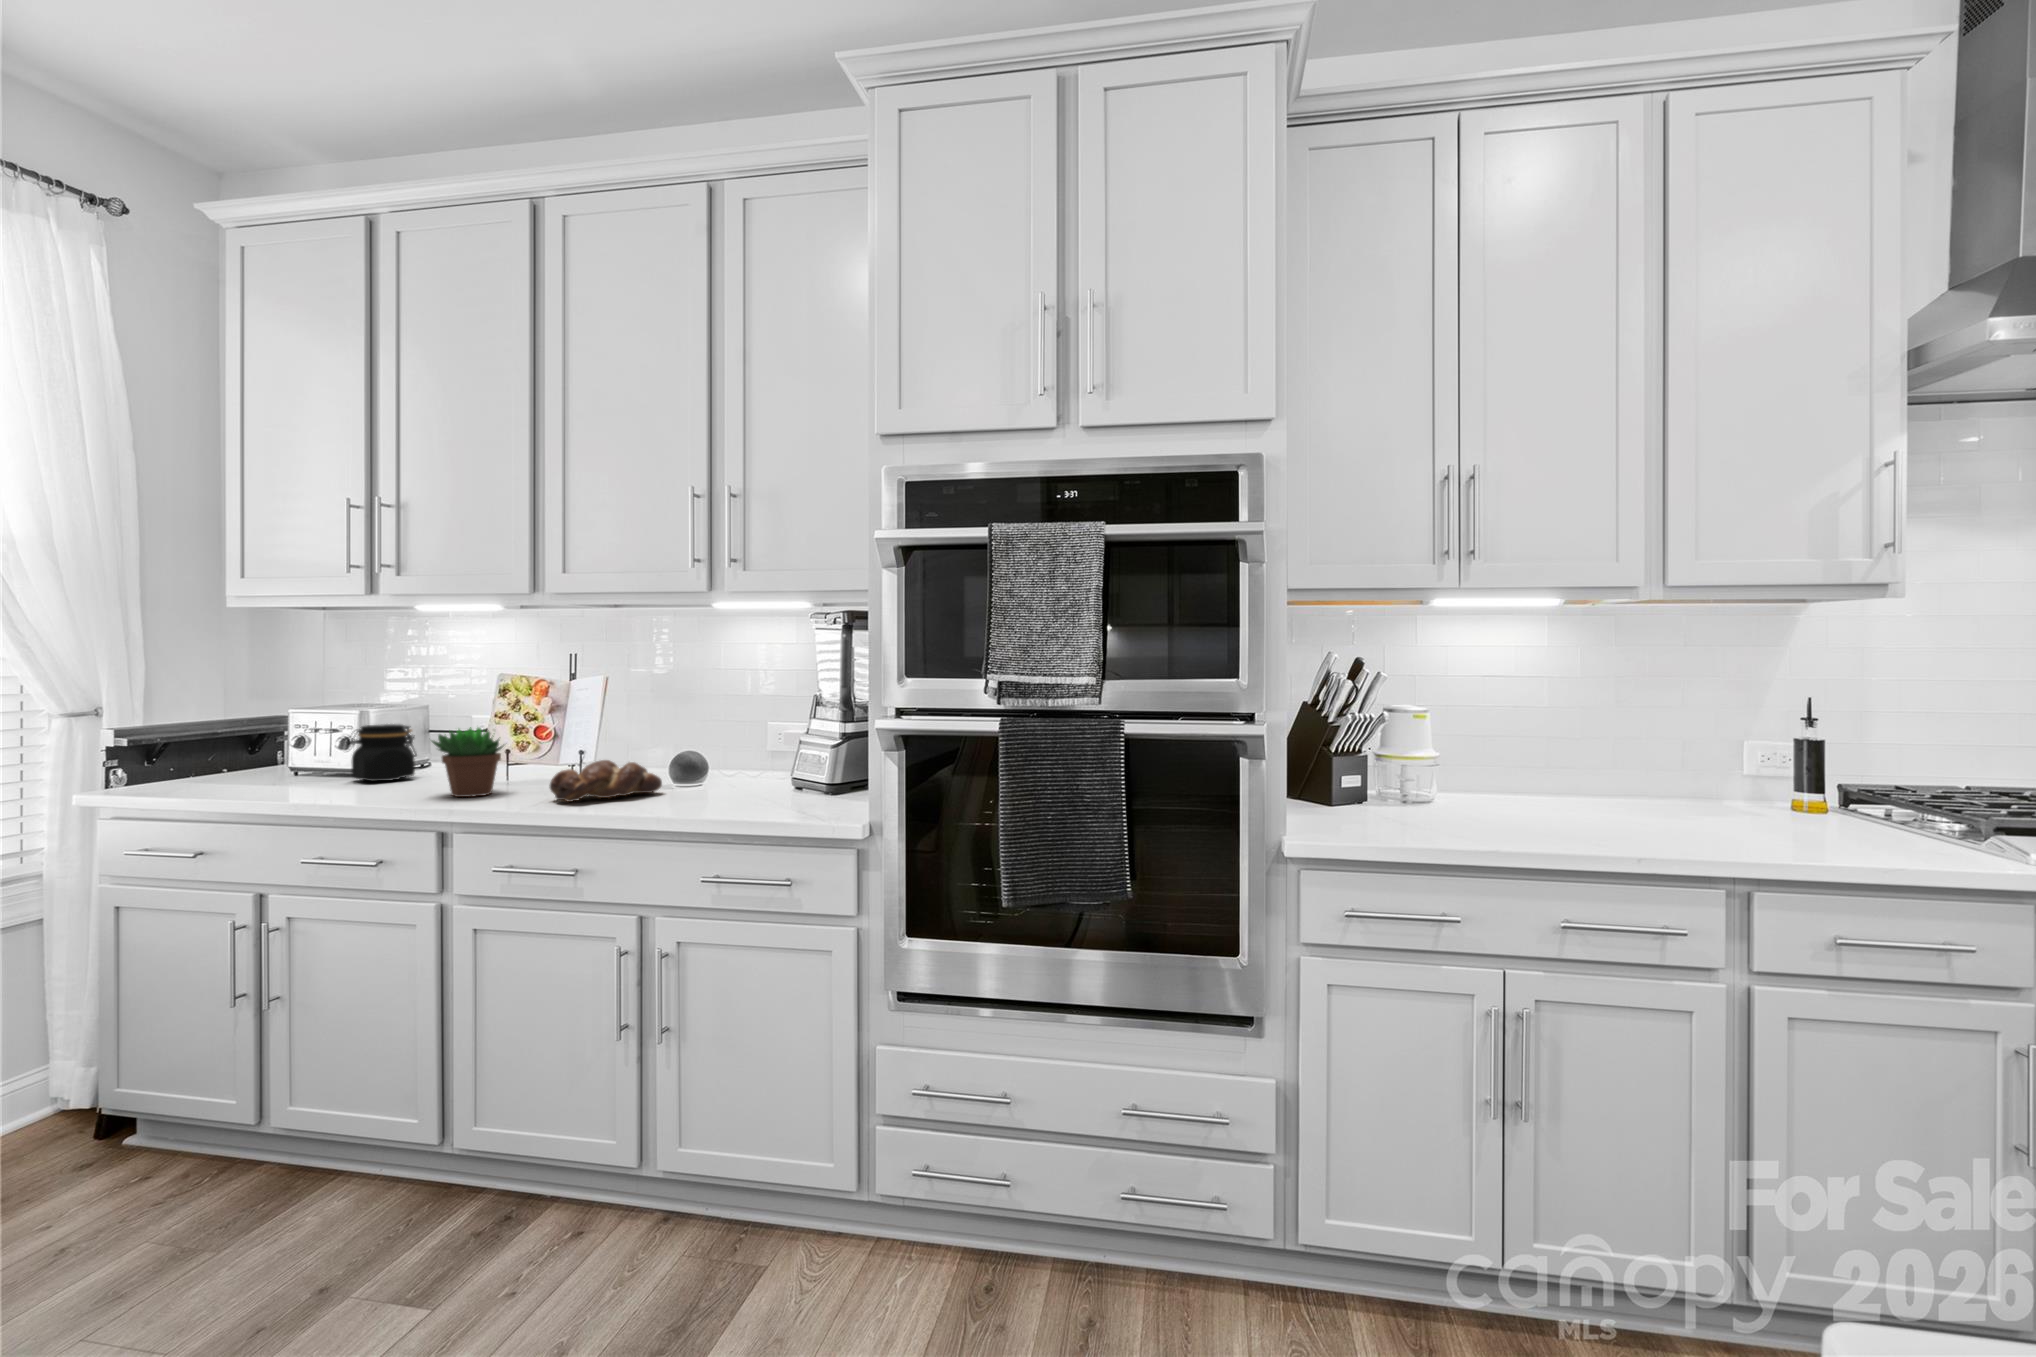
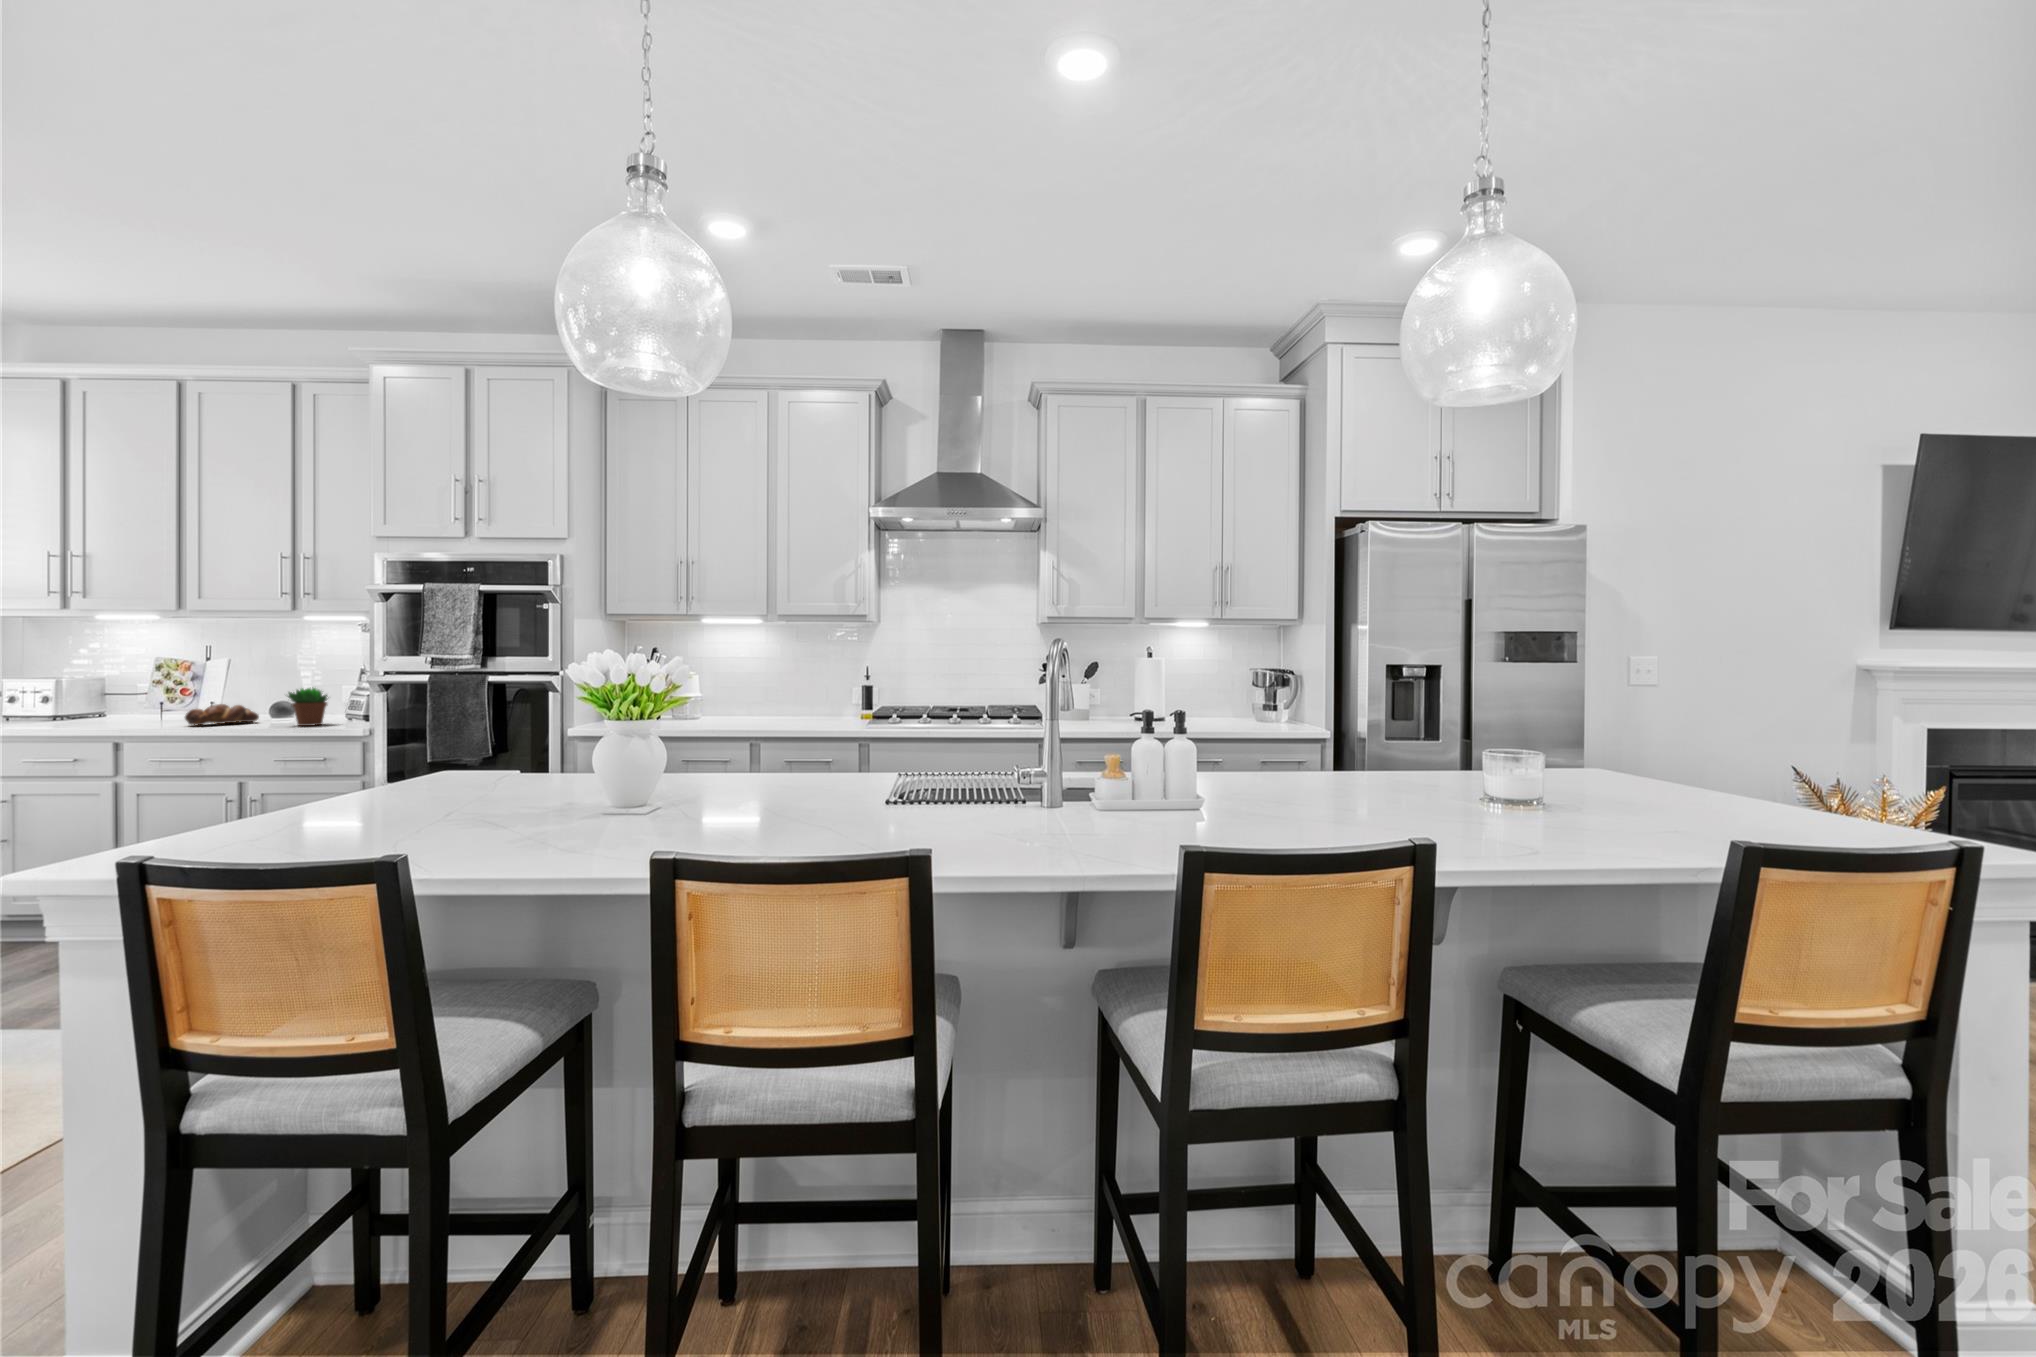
jar: present [349,724,417,781] -> none [49,688,98,721]
succulent plant: present [432,727,503,797] -> present [288,688,327,726]

